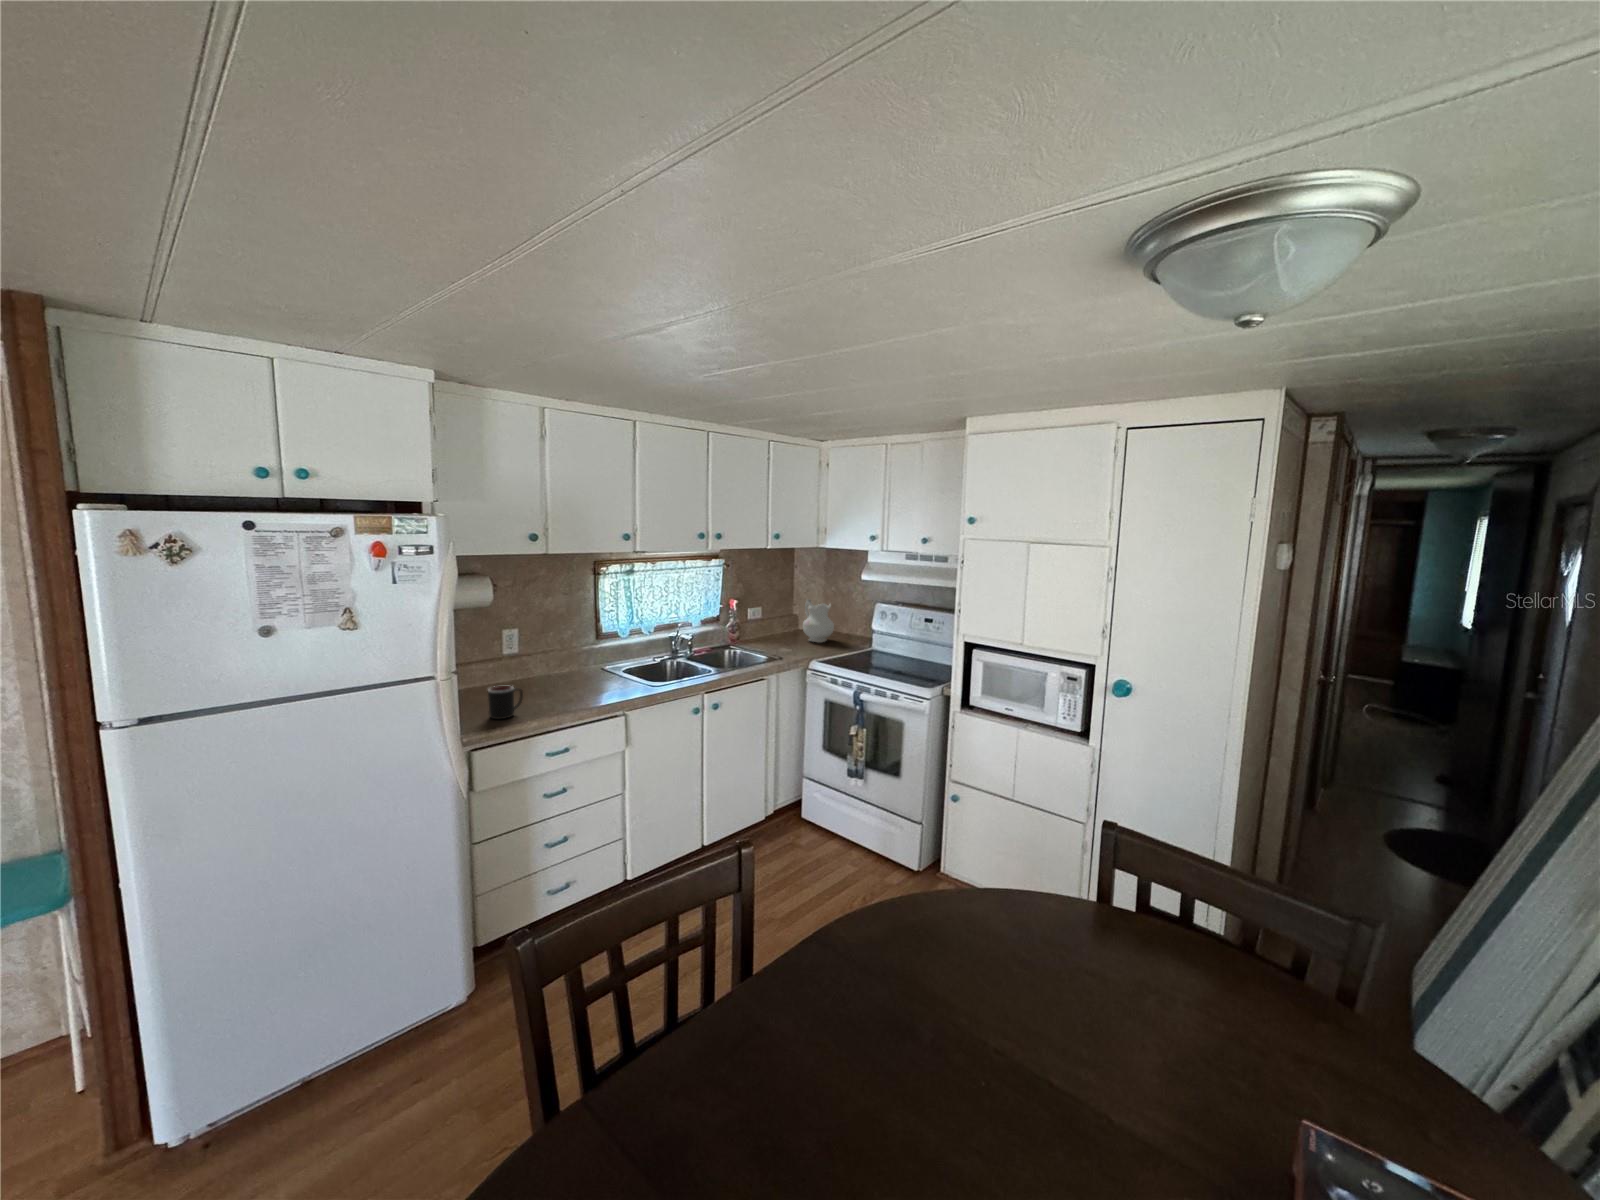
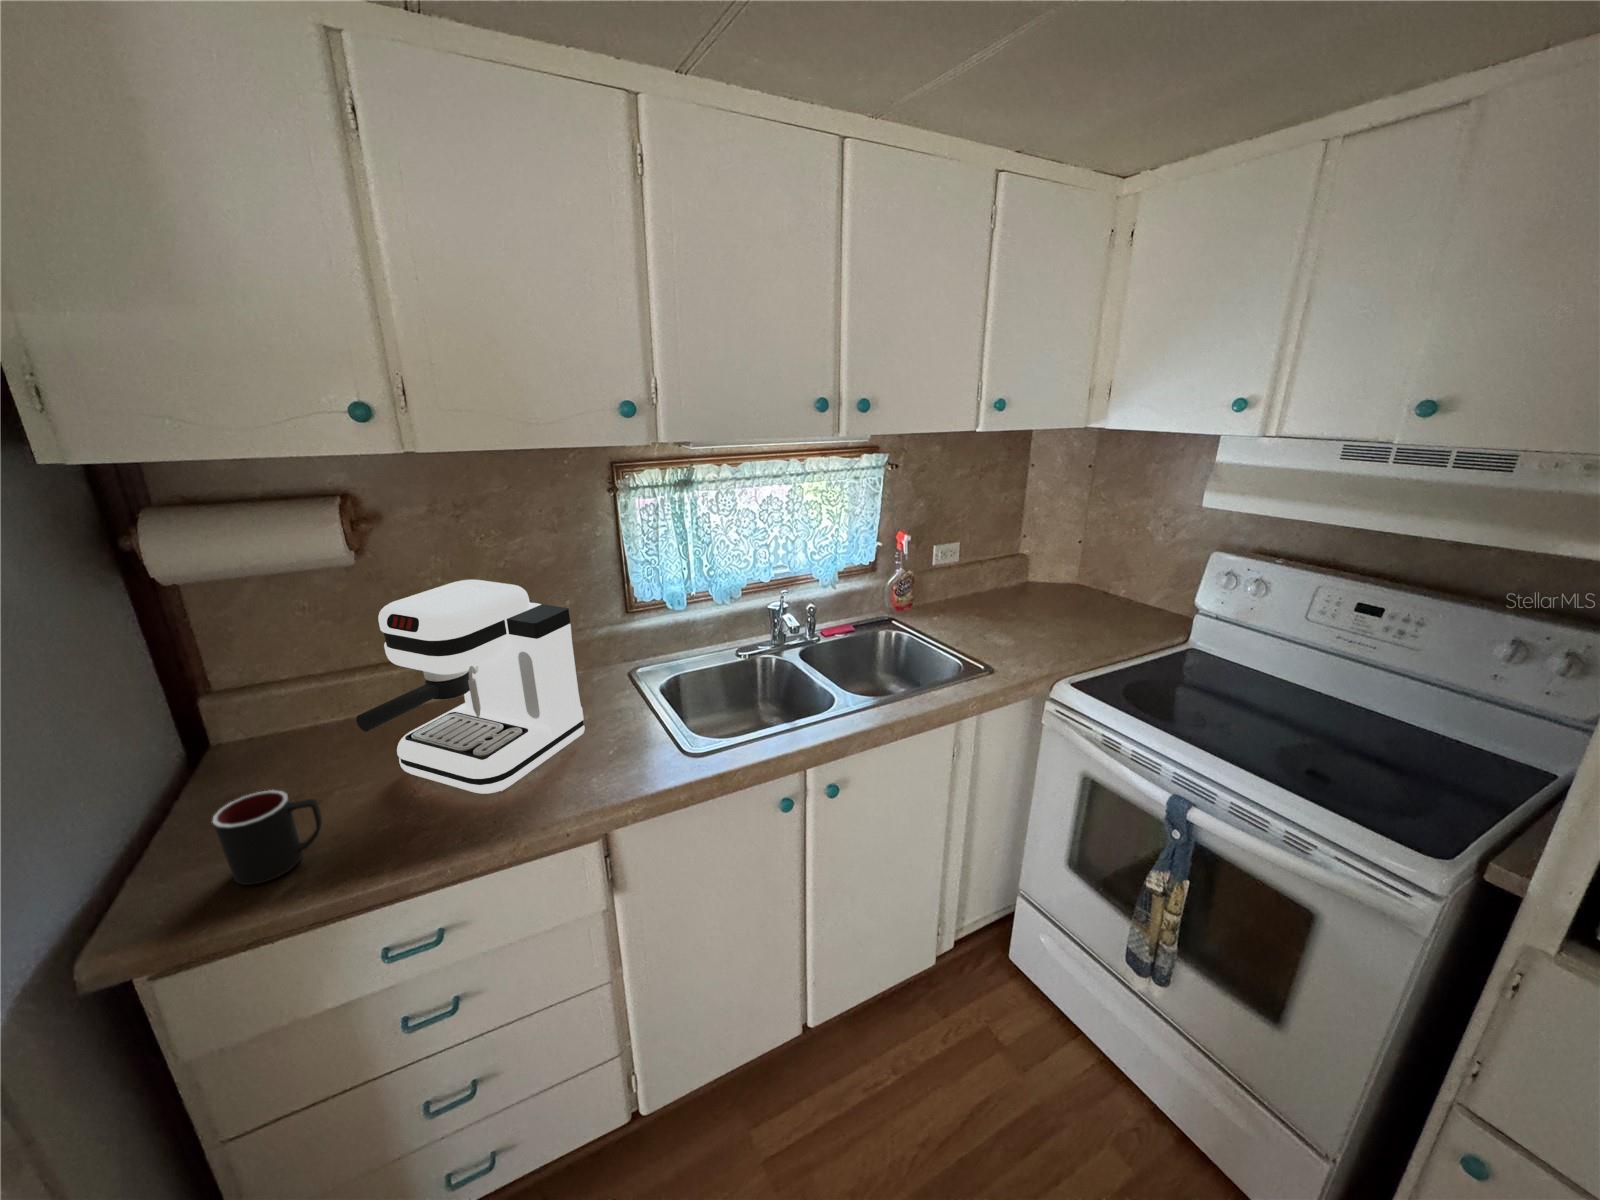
ceramic pitcher: present [803,600,834,643] -> none [1038,531,1104,621]
coffee maker: none [526,611,604,697] -> present [356,580,585,794]

